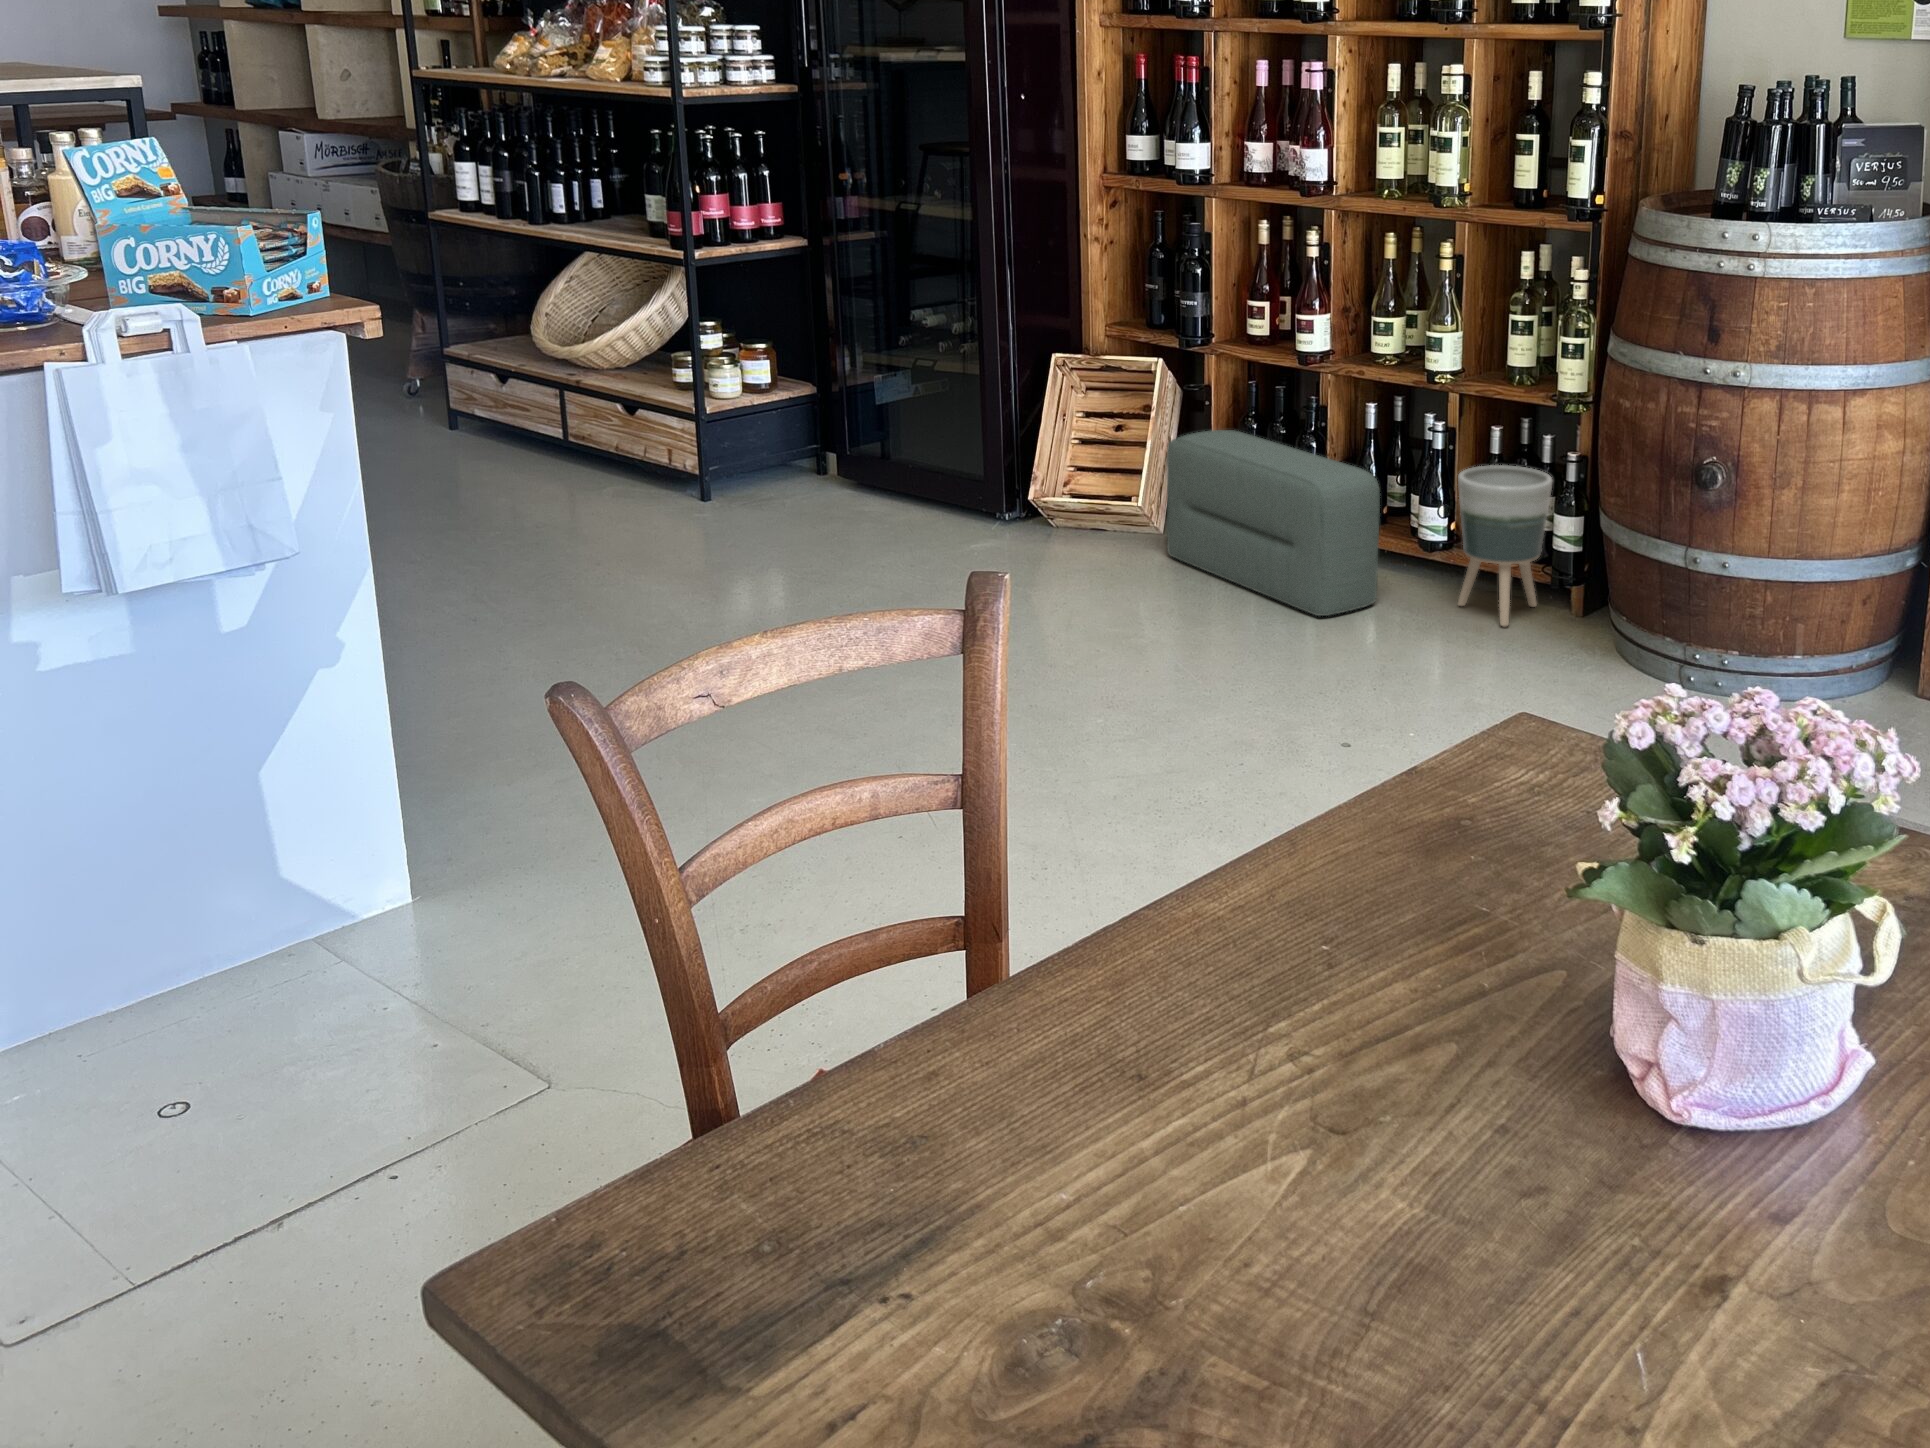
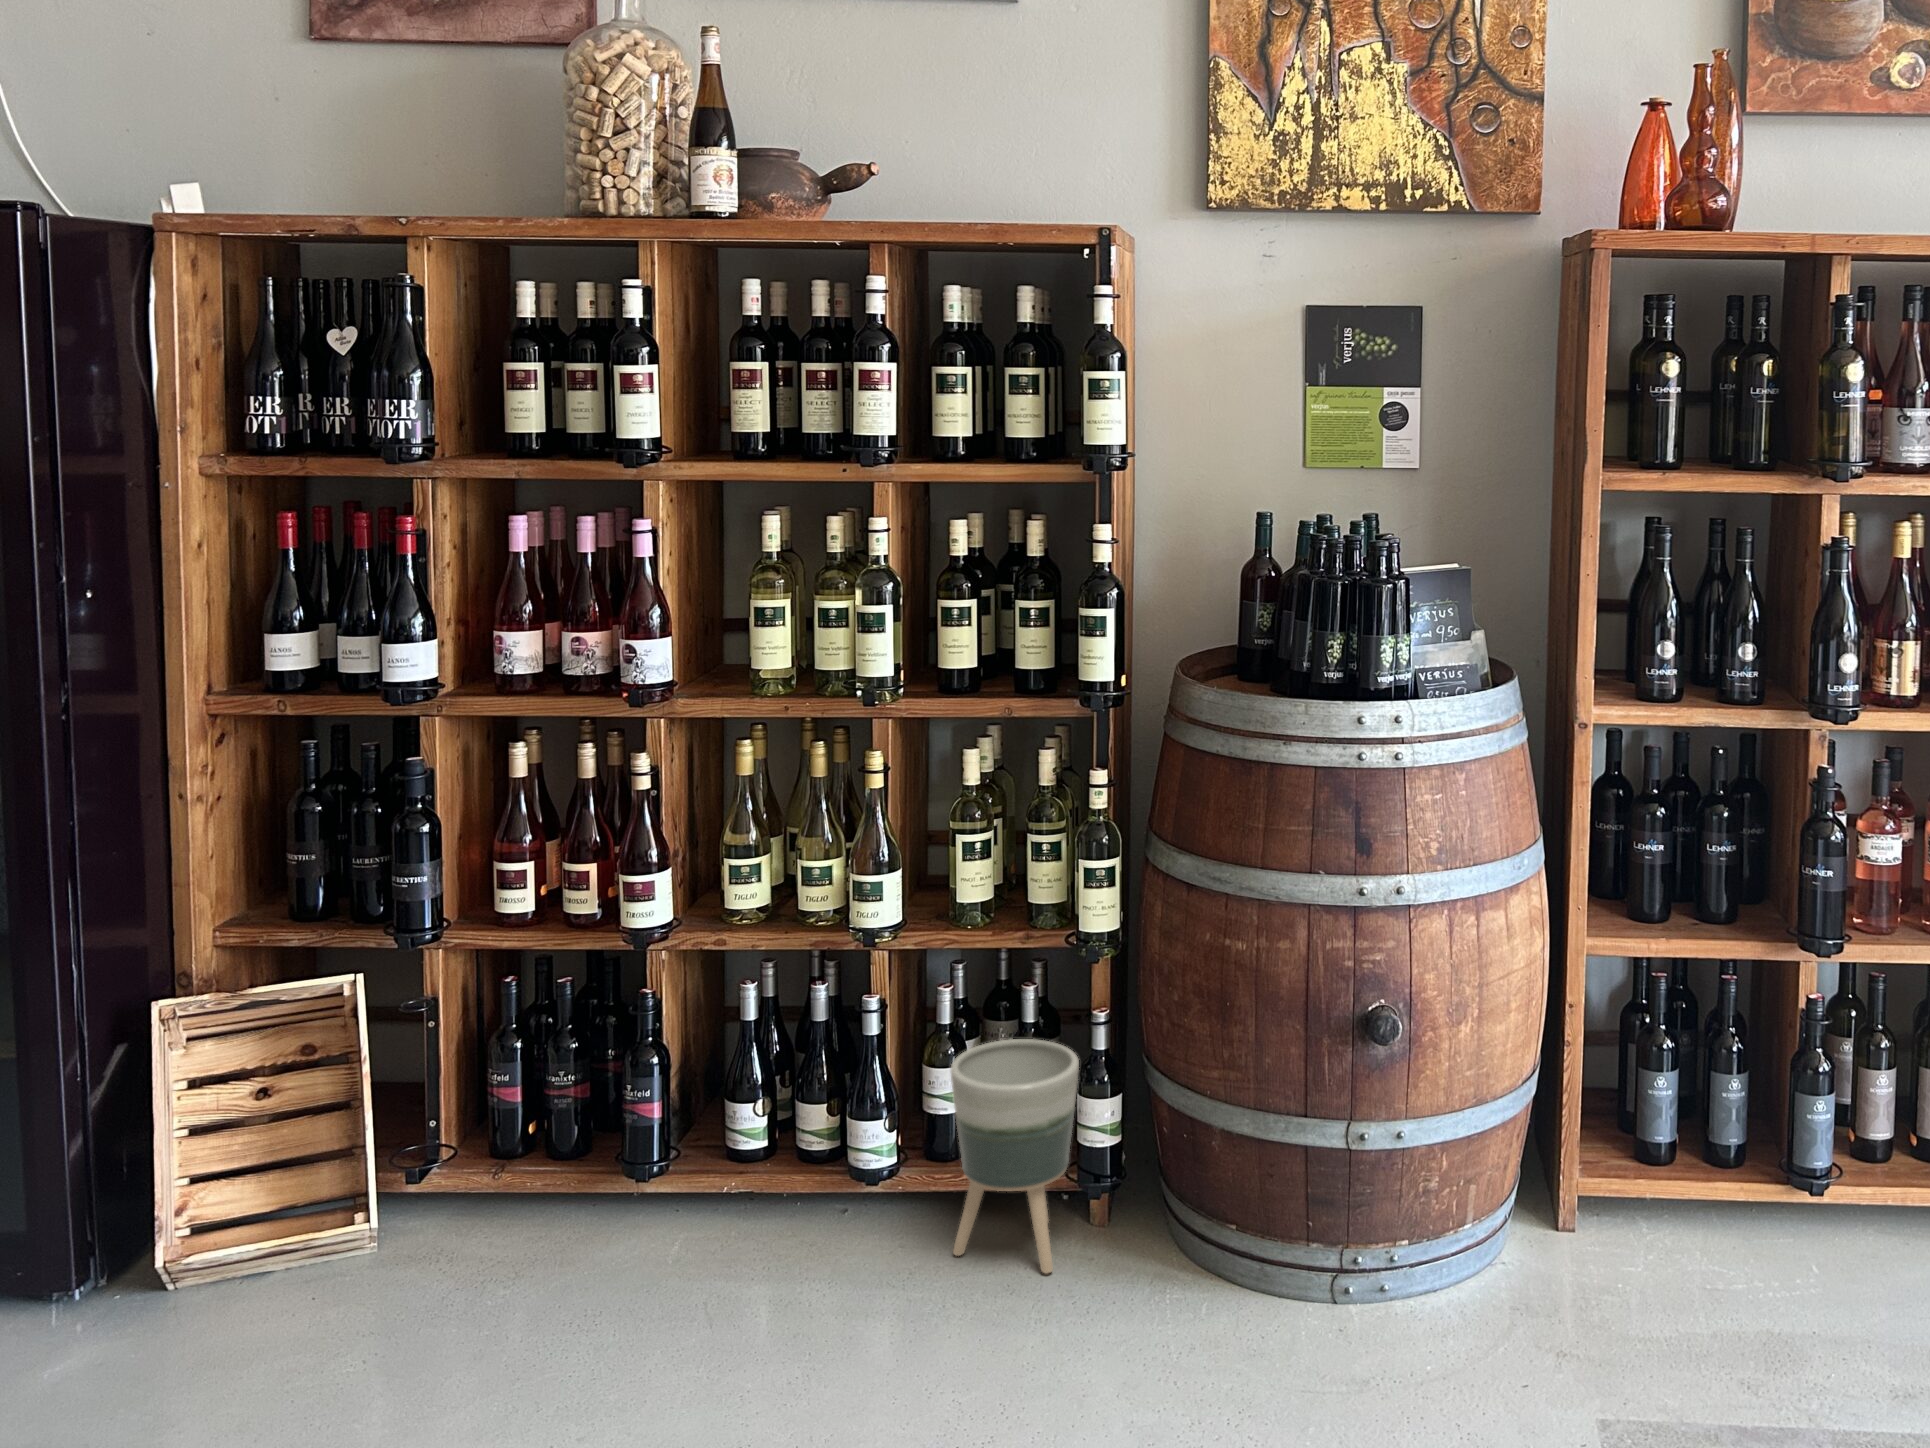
pouf: present [1166,430,1380,616] -> none [439,1073,849,1346]

